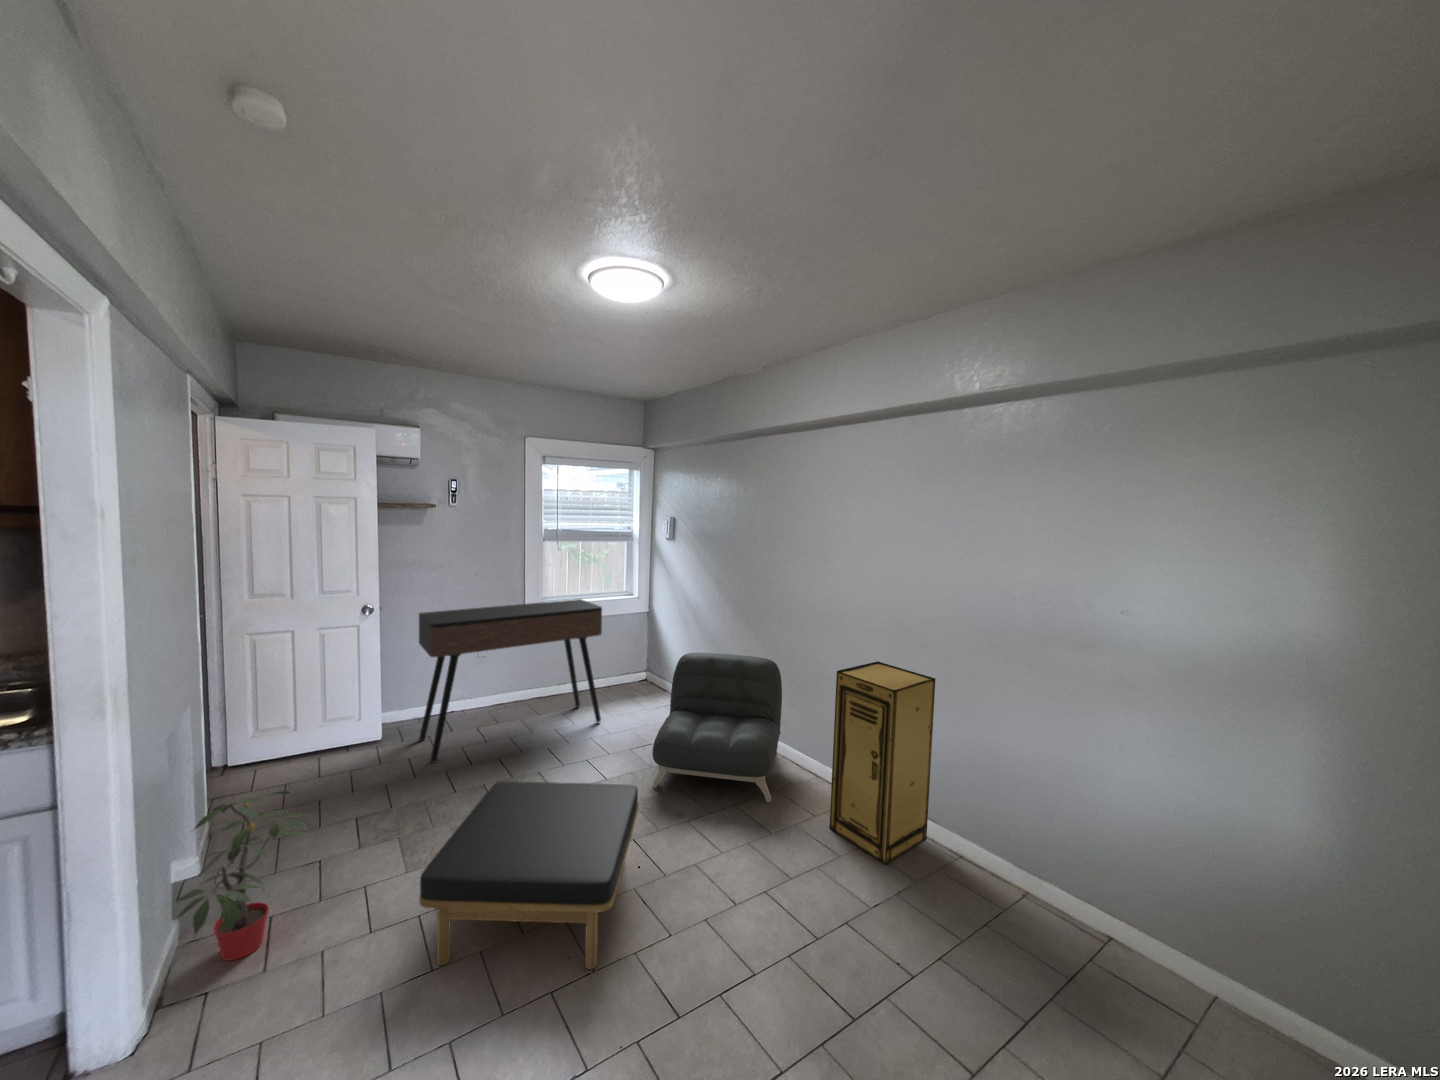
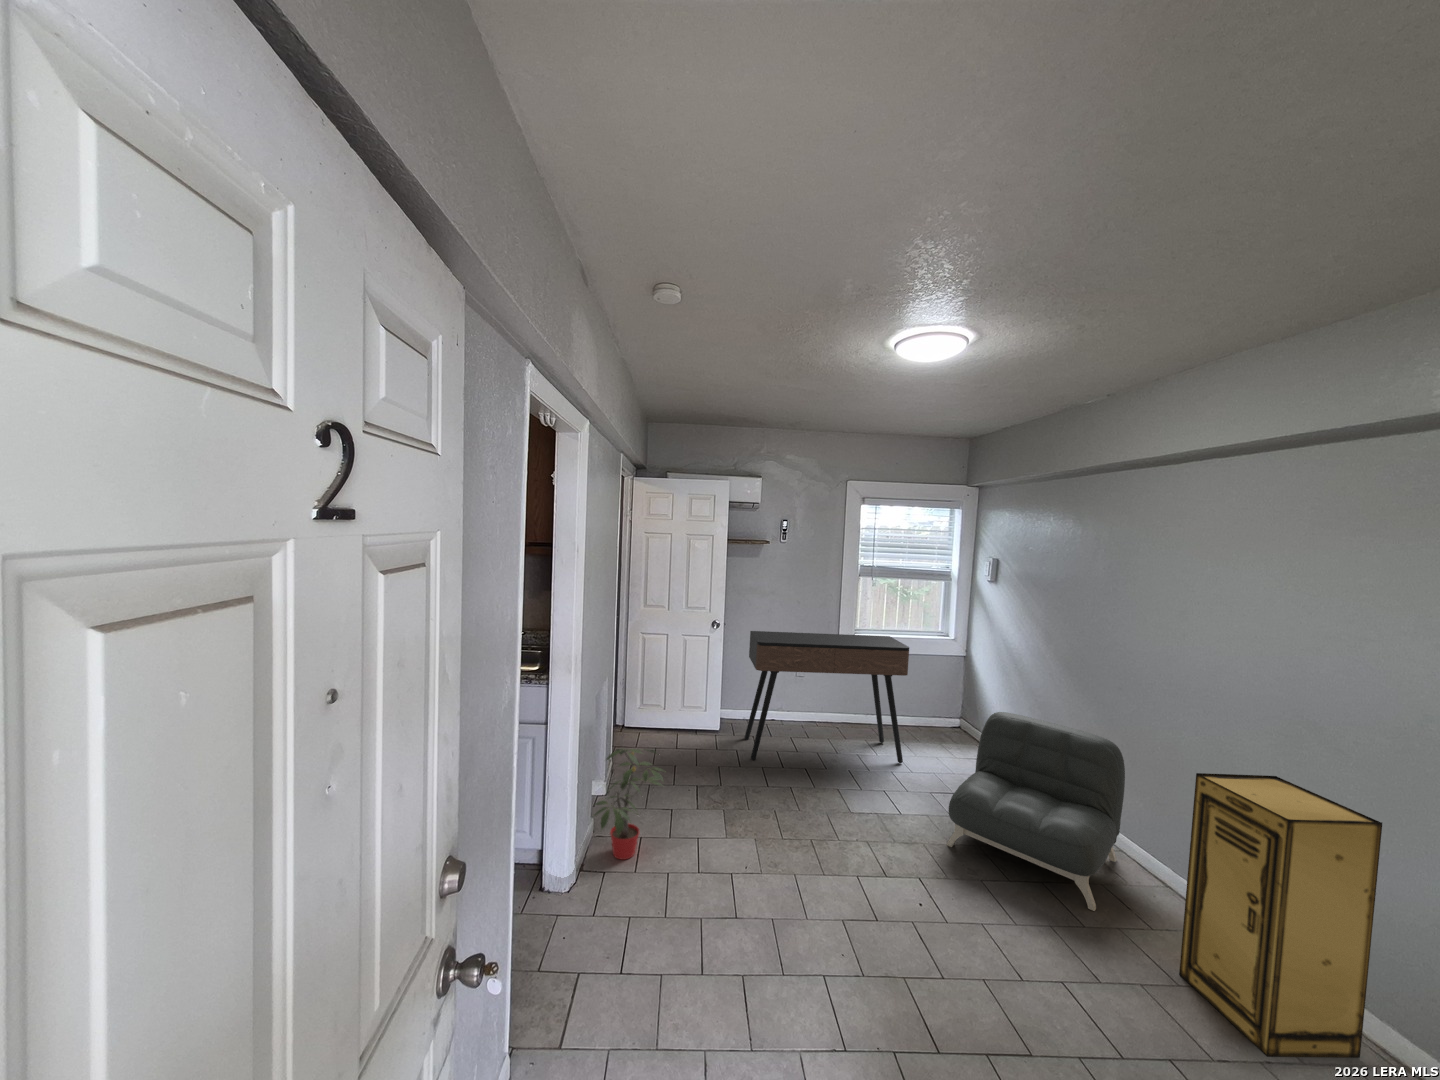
ottoman: present [419,781,639,969] -> none [728,790,923,988]

